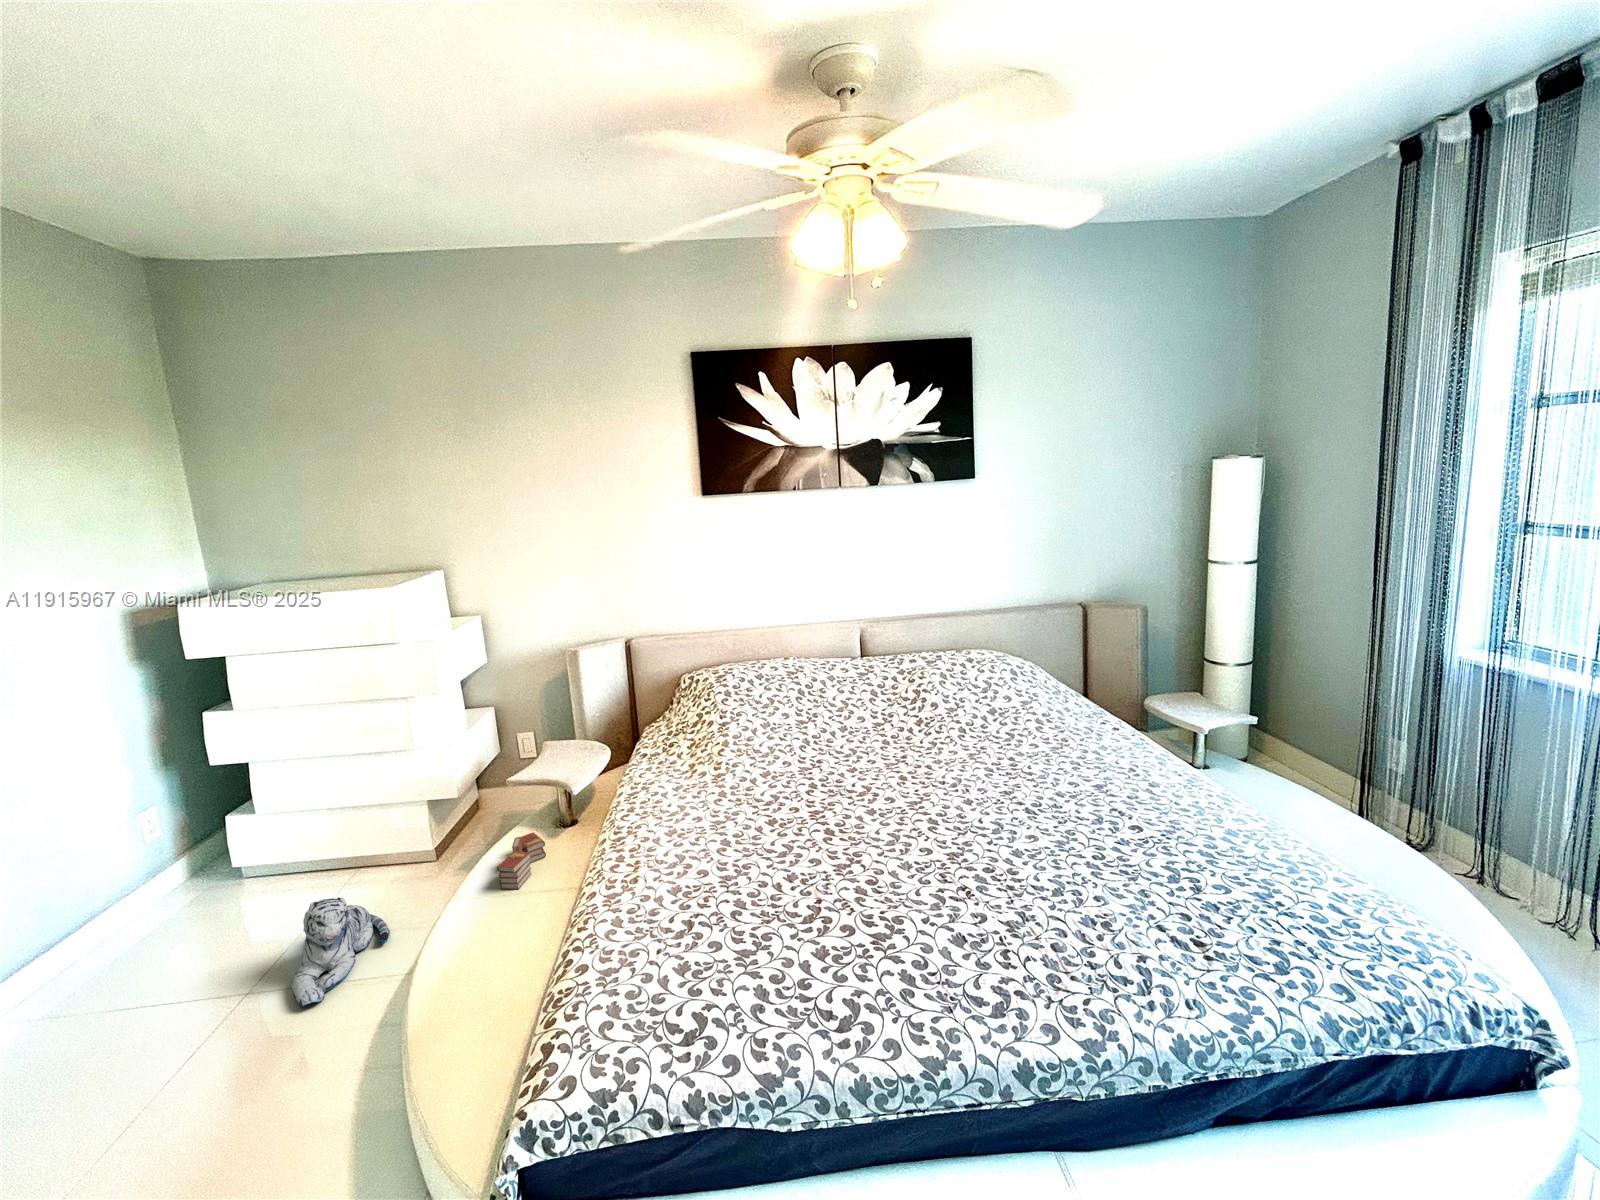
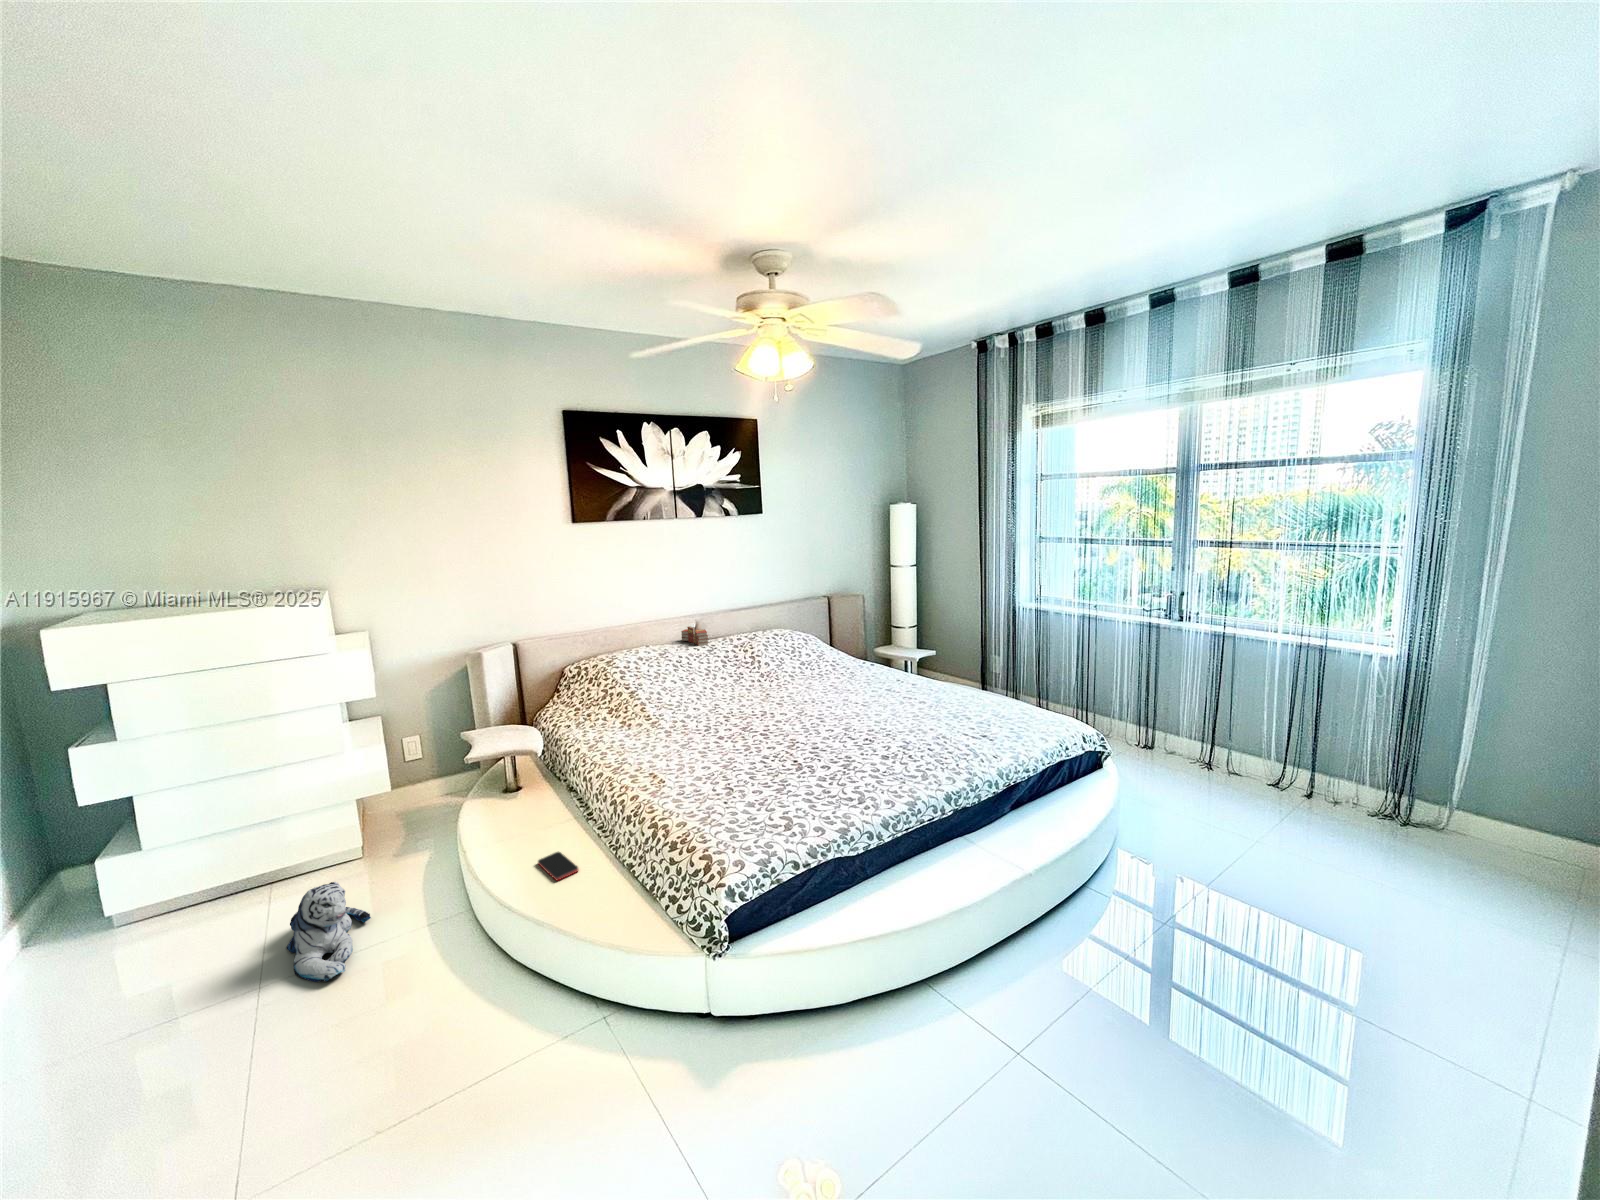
book: present [497,832,546,889] -> present [681,626,708,646]
smartphone: none [485,934,523,980] -> present [538,852,578,881]

